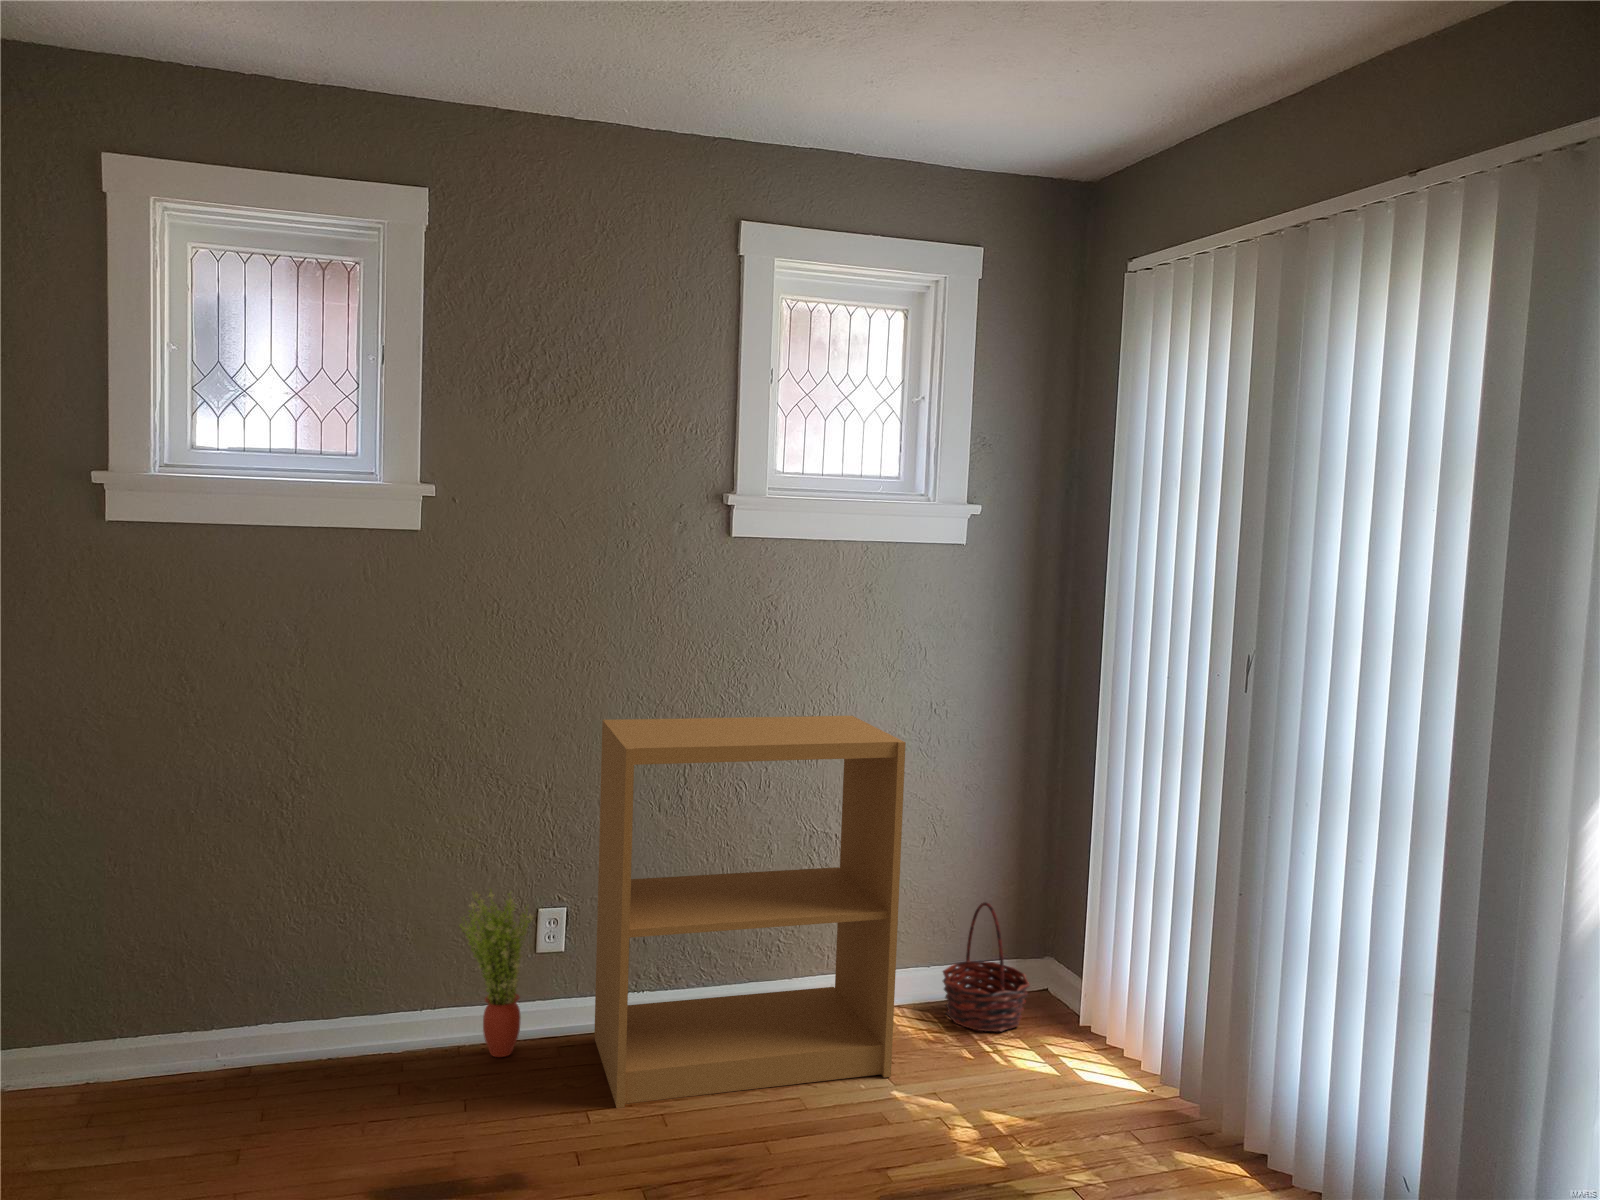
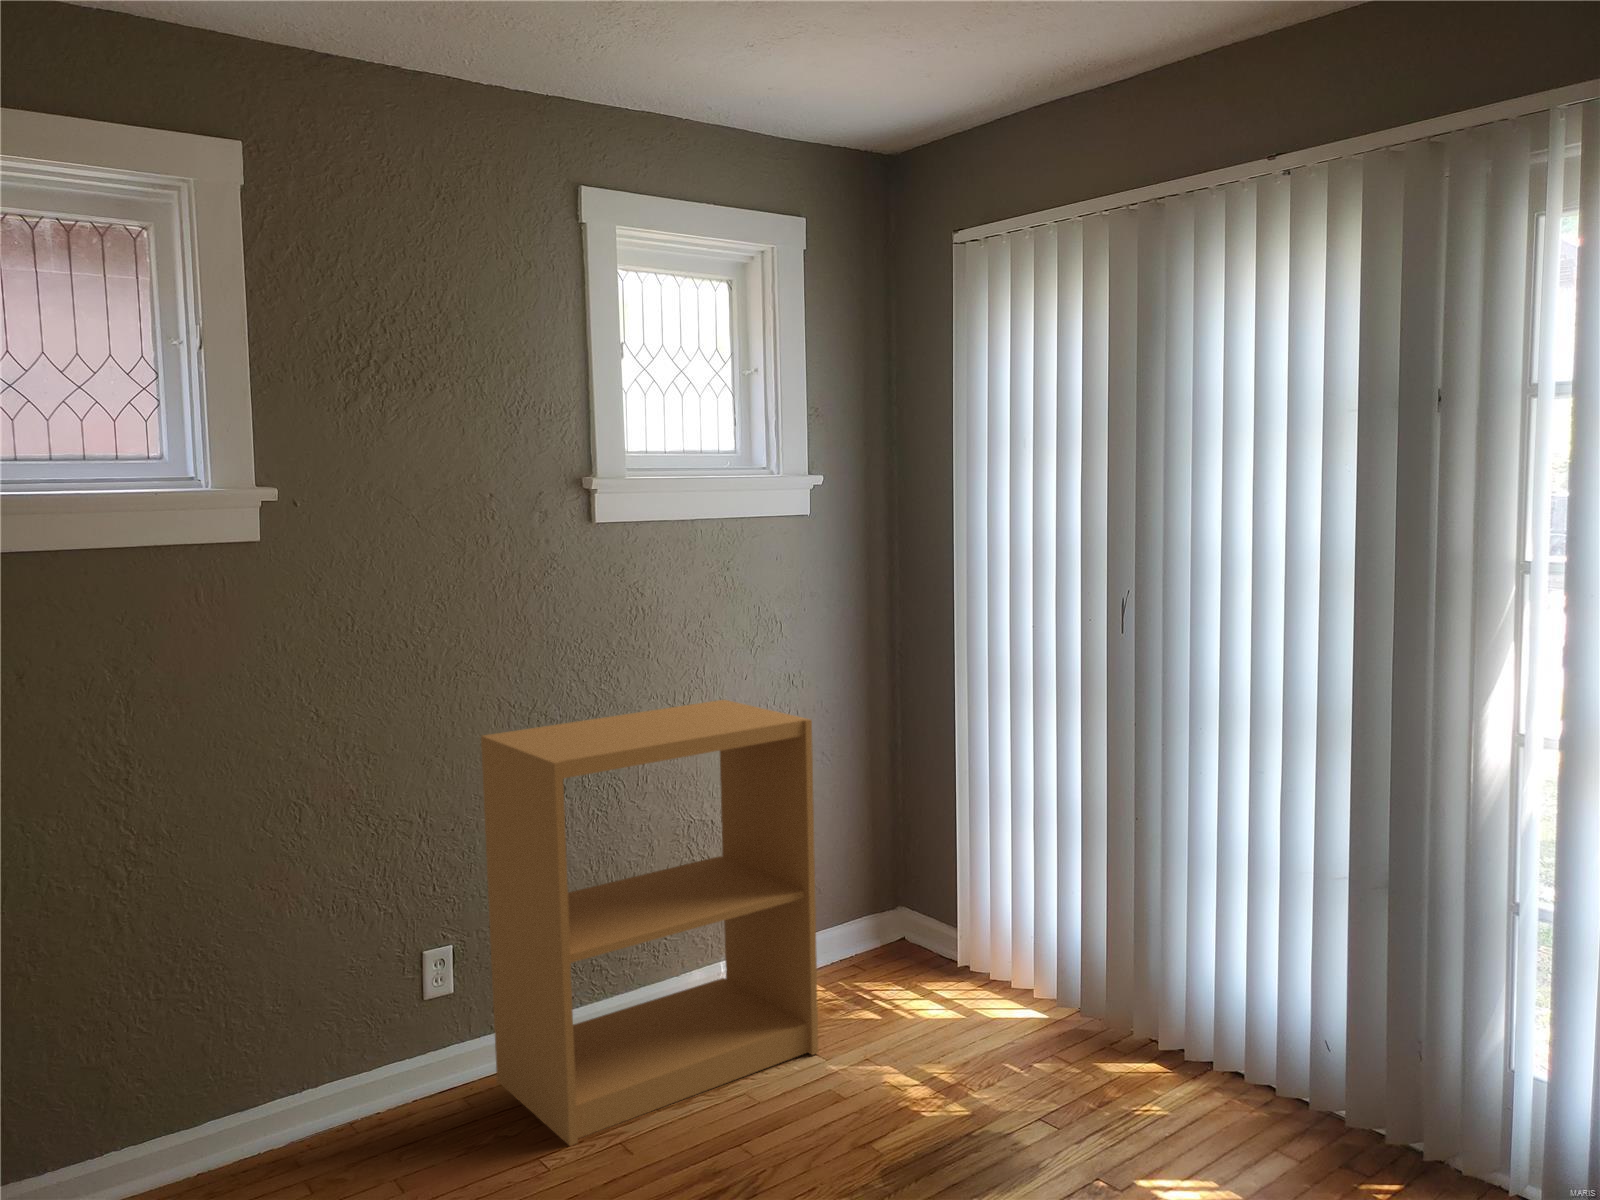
potted plant: present [460,890,533,1057] -> none [349,938,436,1125]
basket: present [943,902,1030,1032] -> none [822,867,908,993]

